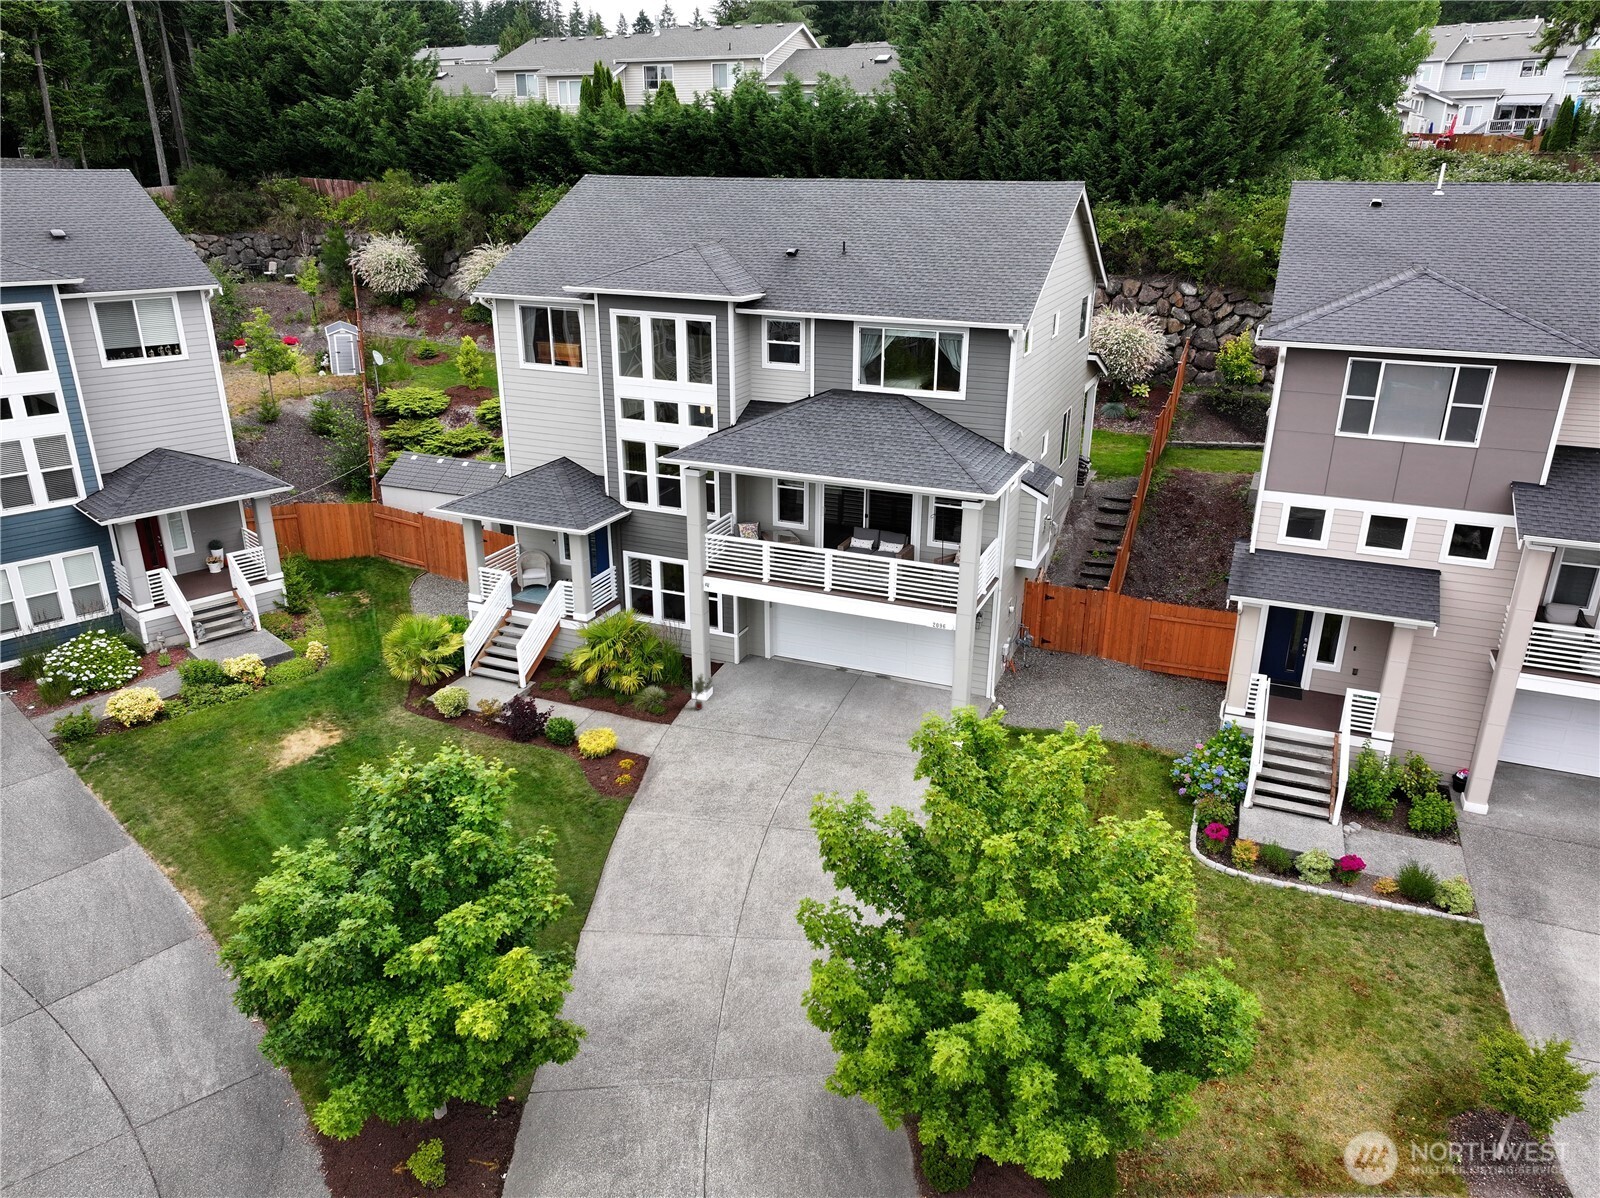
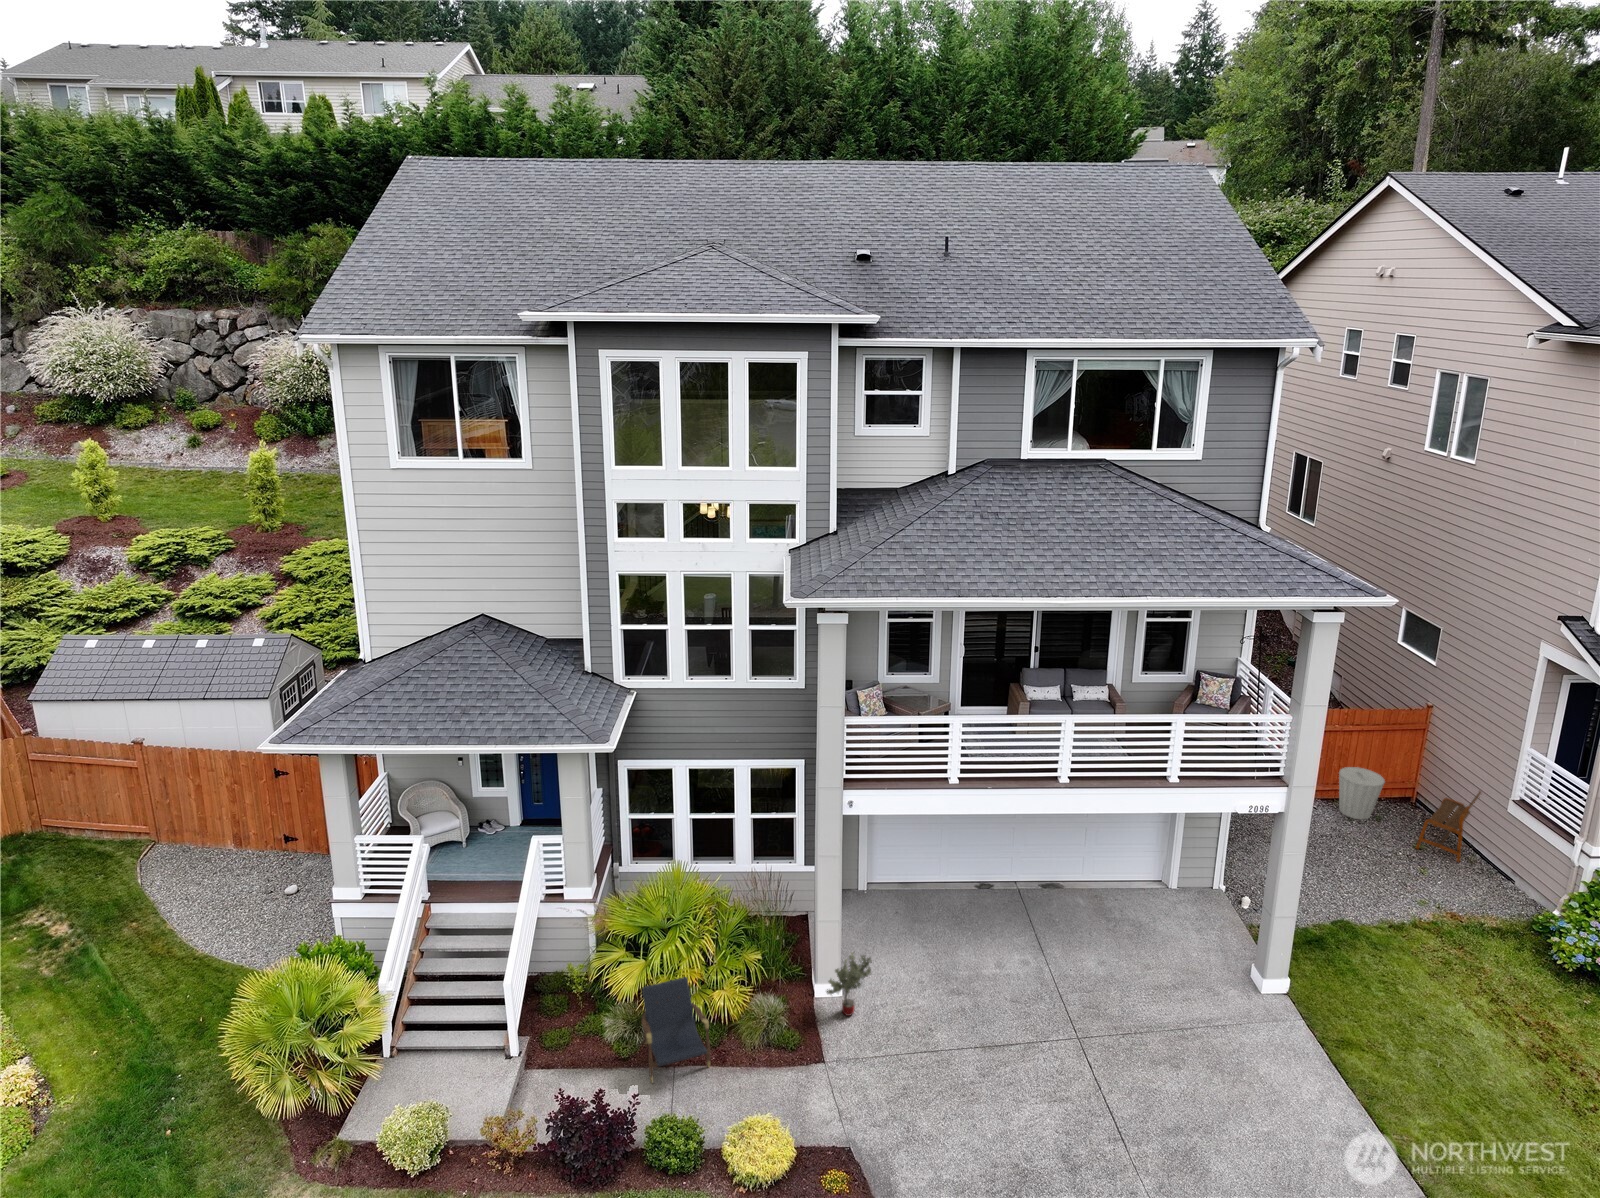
trash can: none [1141,643,1174,683] -> present [1339,767,1385,819]
lounge chair: none [576,666,615,715] -> present [642,977,710,1083]
bench: none [1166,669,1231,719] -> present [1416,791,1481,862]

